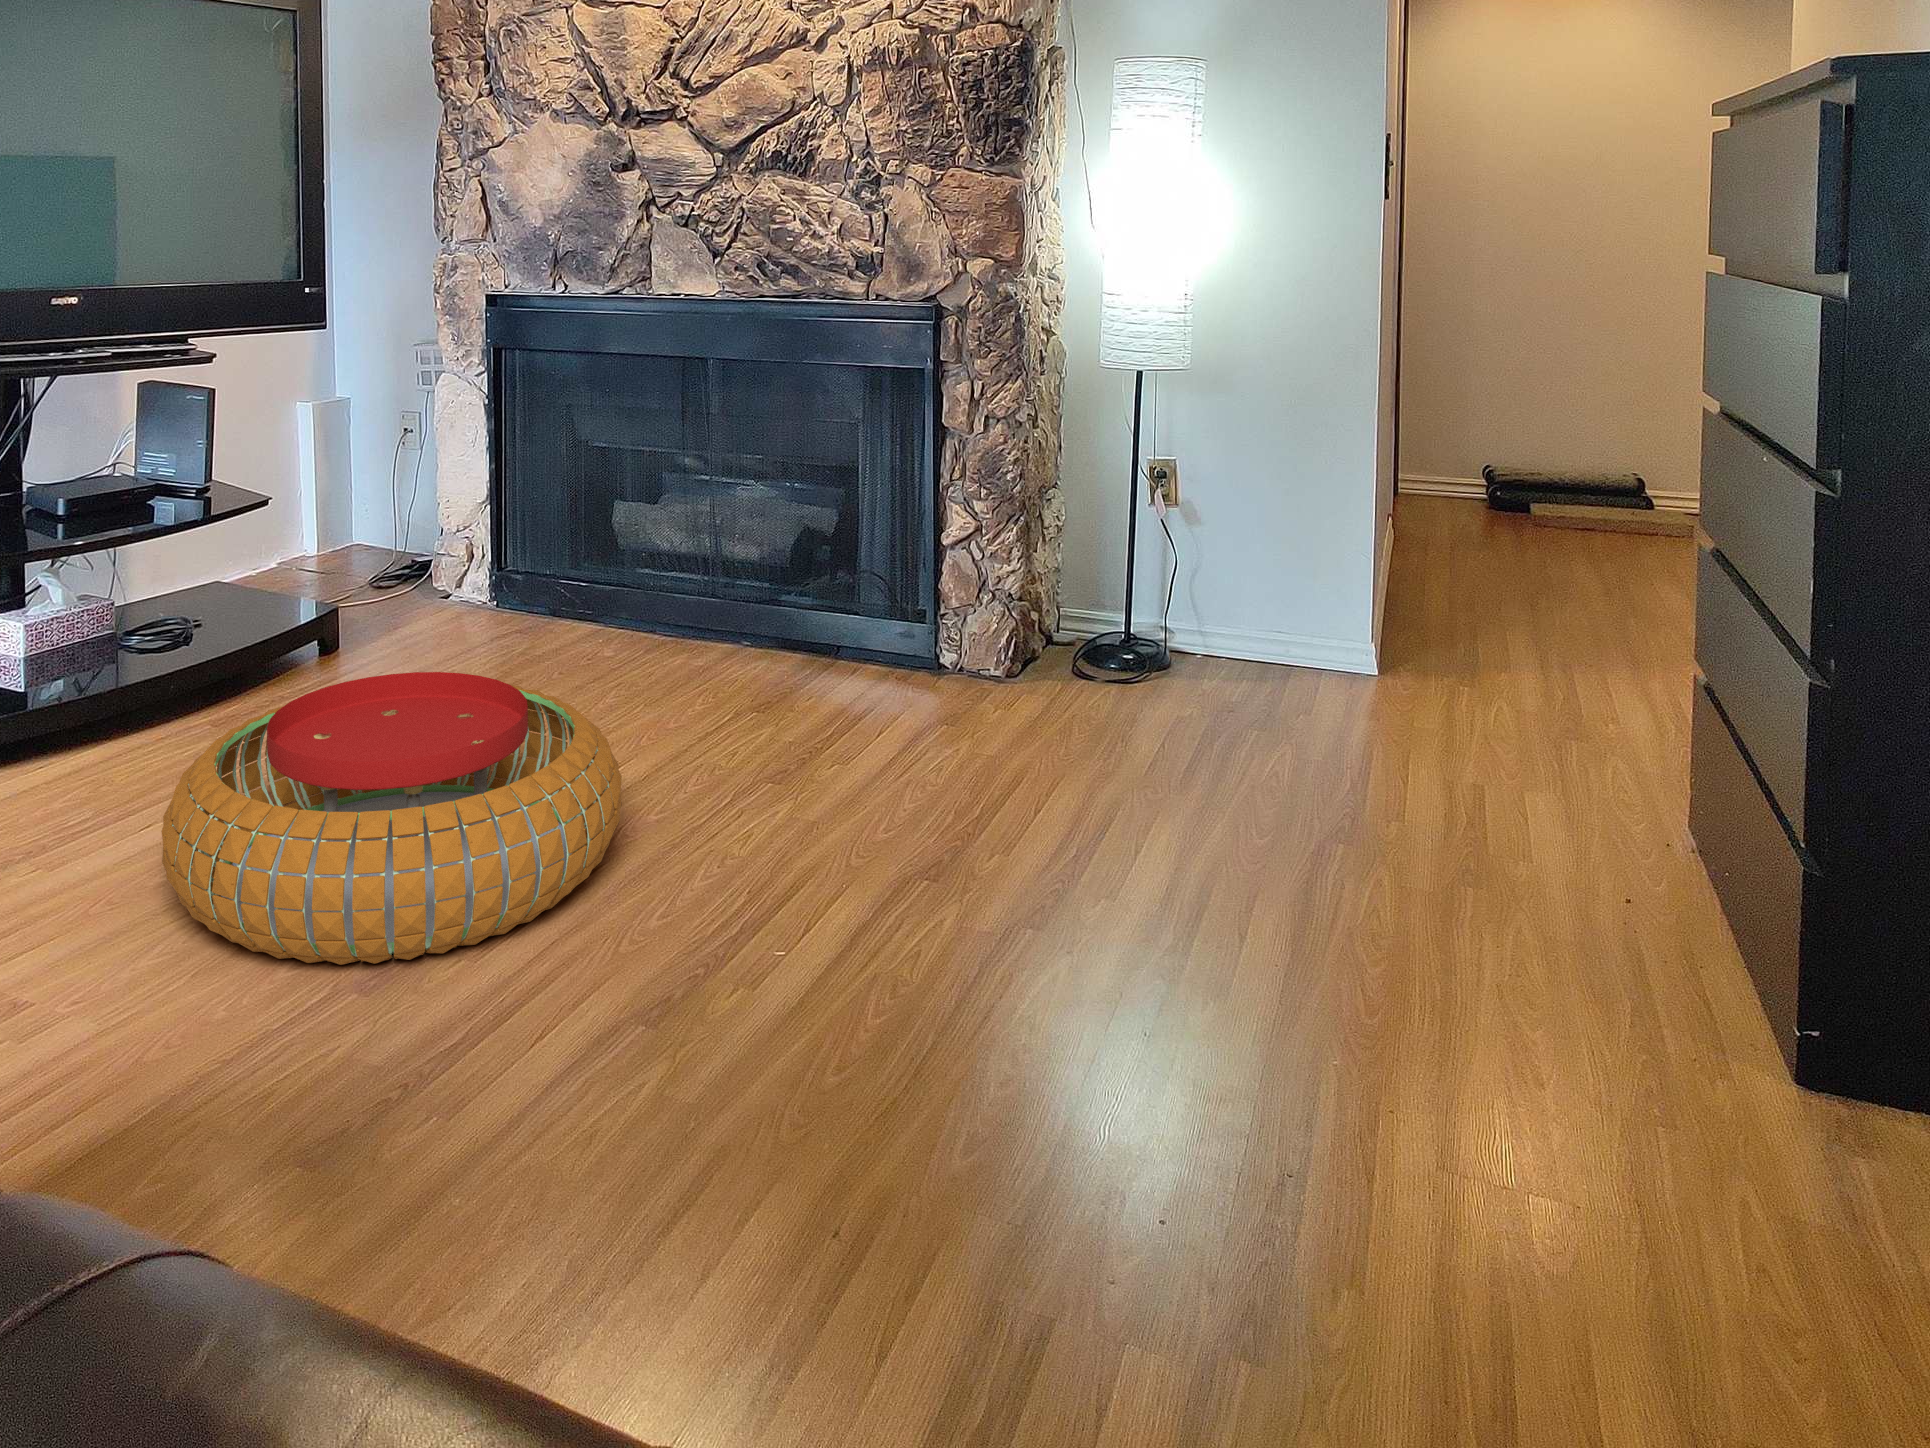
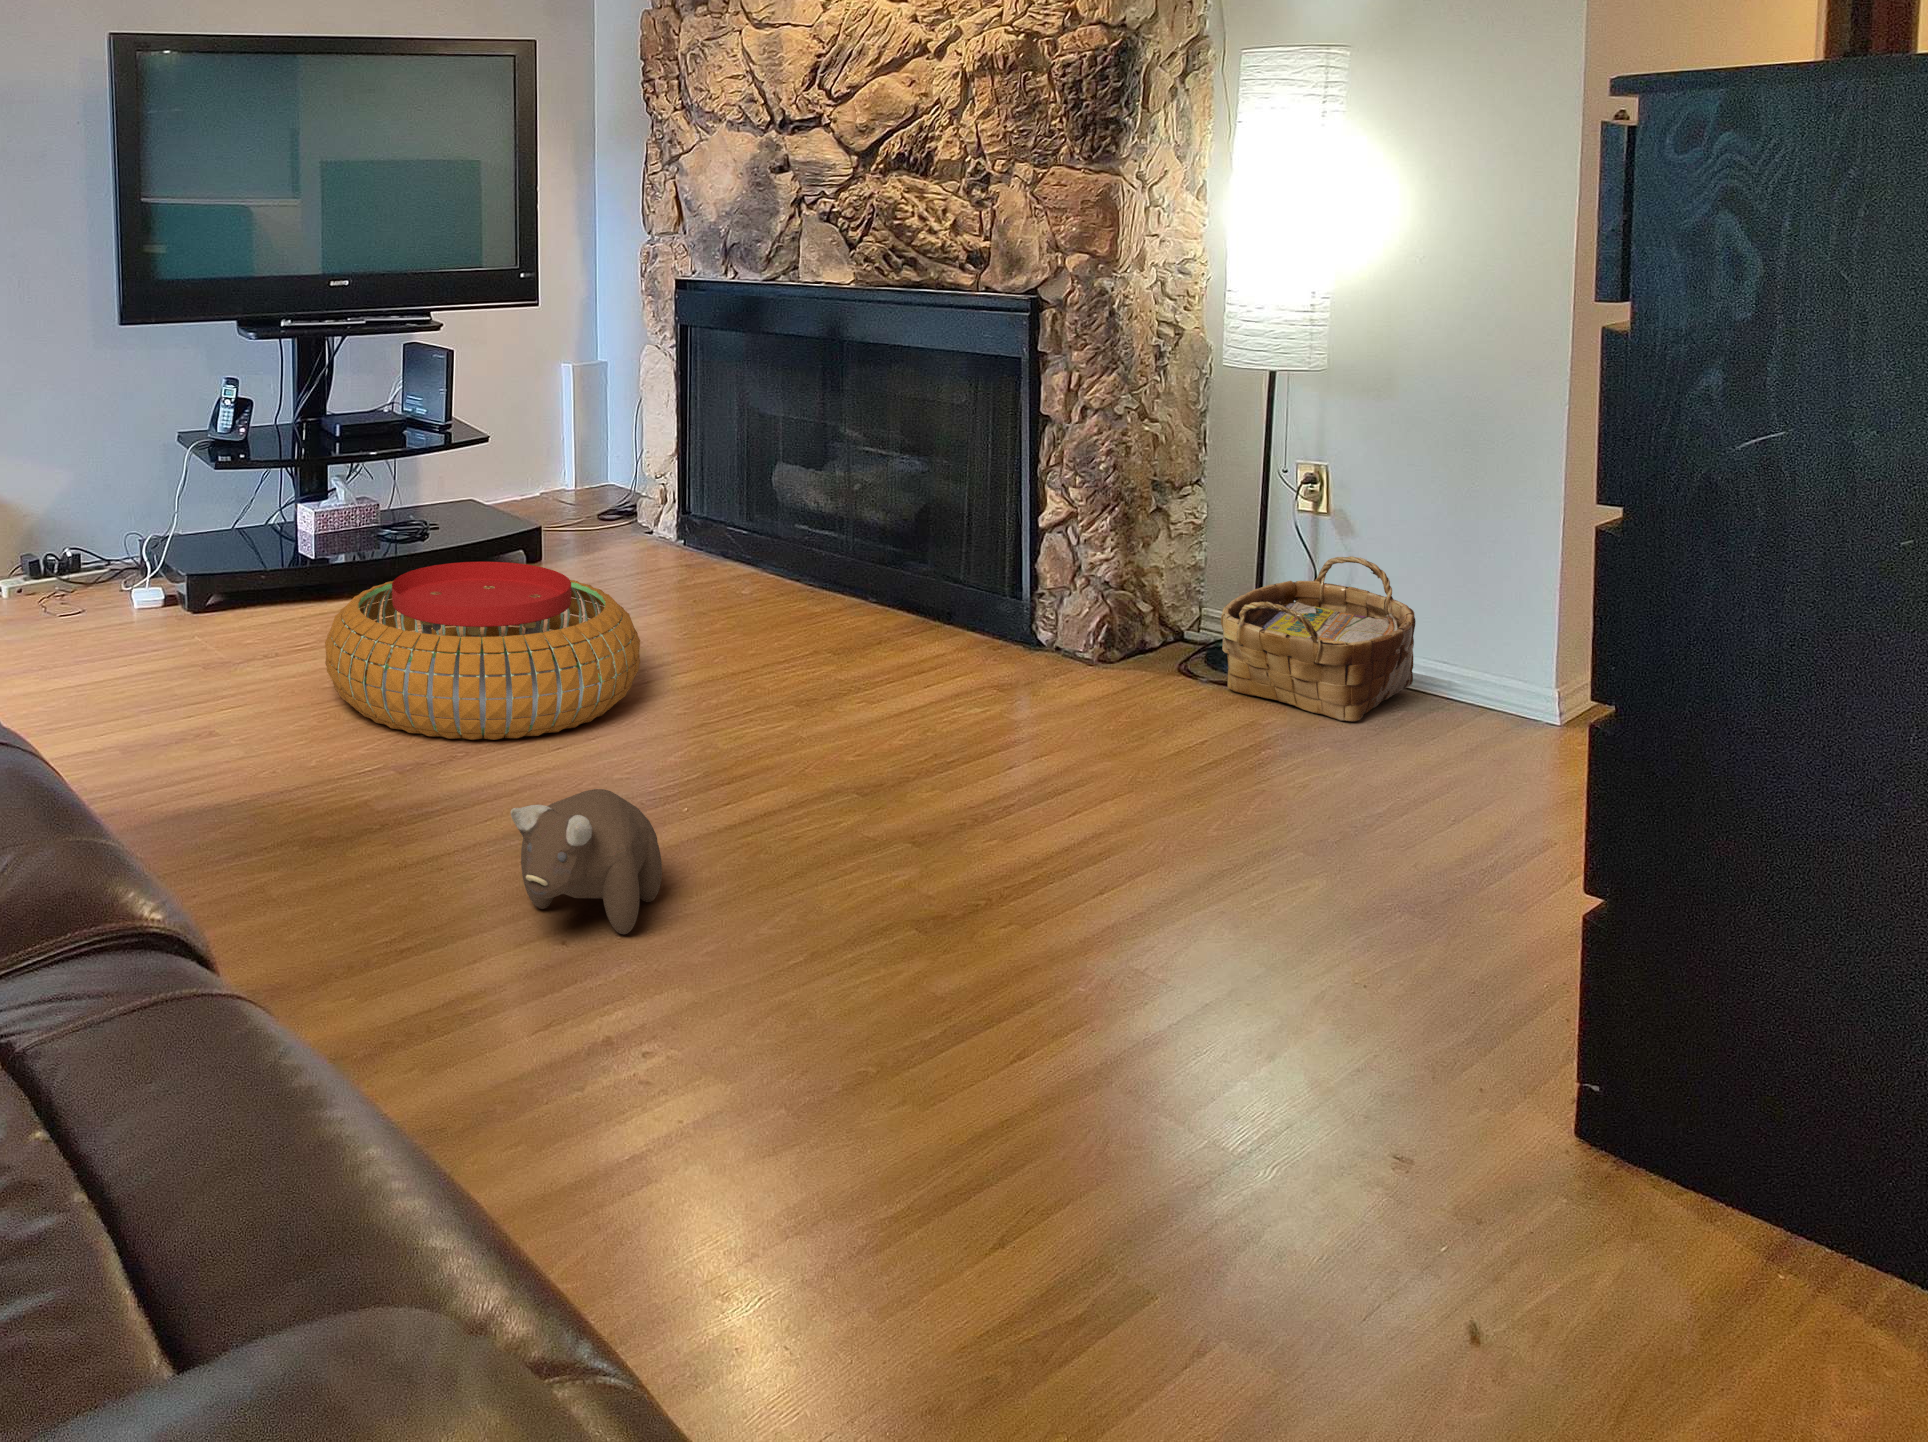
woven basket: none [1136,543,1292,706] -> present [1221,556,1416,722]
plush toy: none [745,1043,949,1278] -> present [511,789,662,934]

